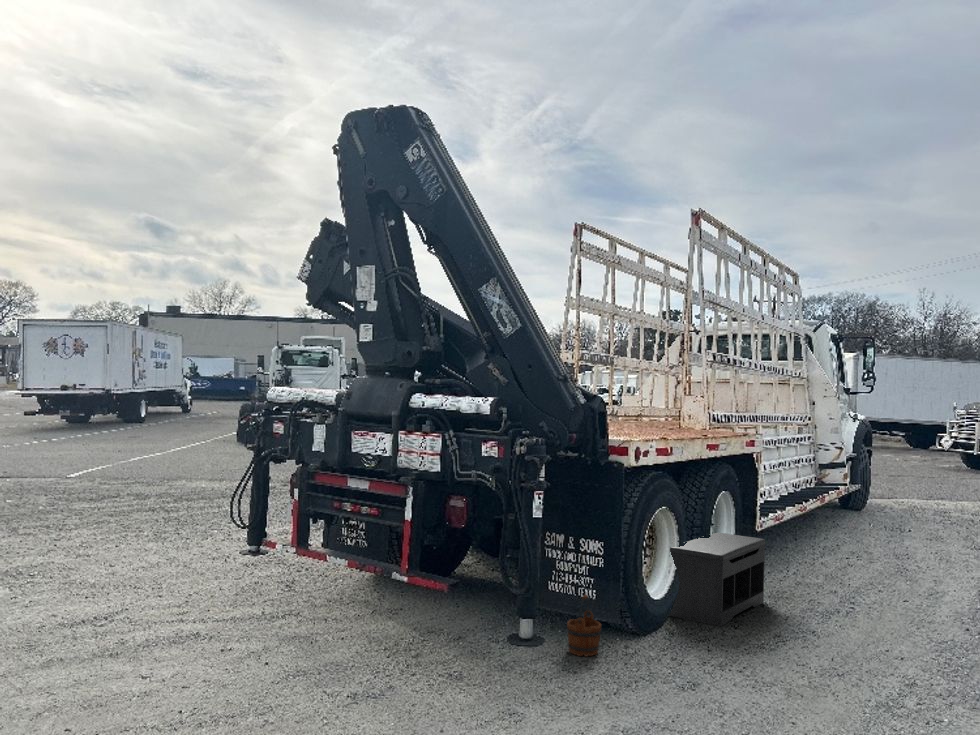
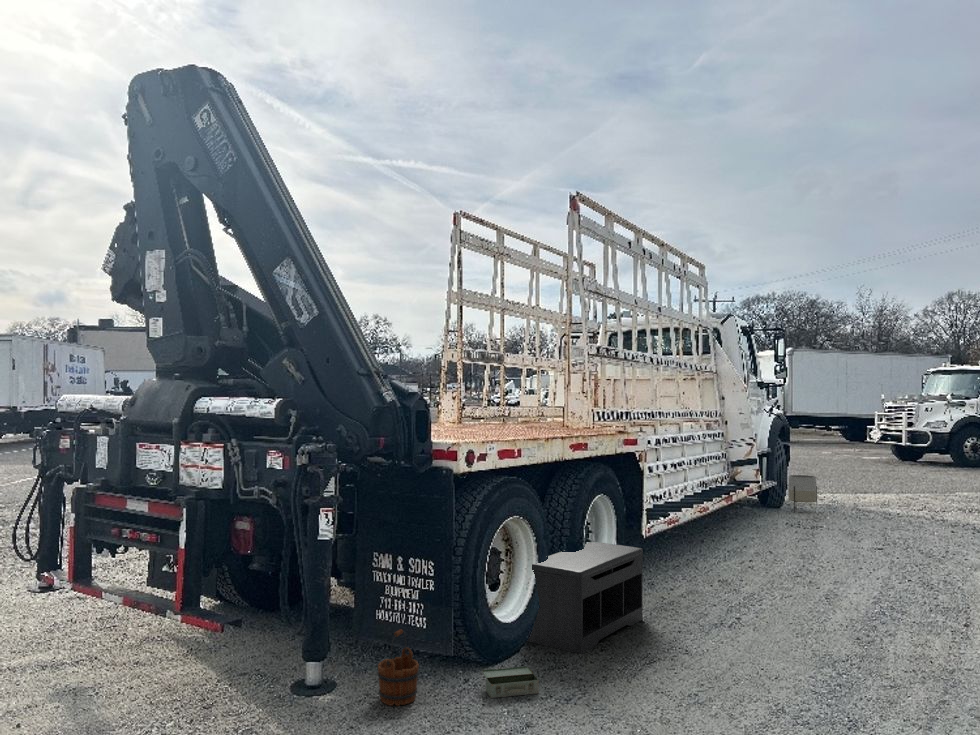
planter: none [869,481,899,519] -> present [788,475,817,512]
toolbox: none [648,631,699,654] -> present [482,666,539,698]

